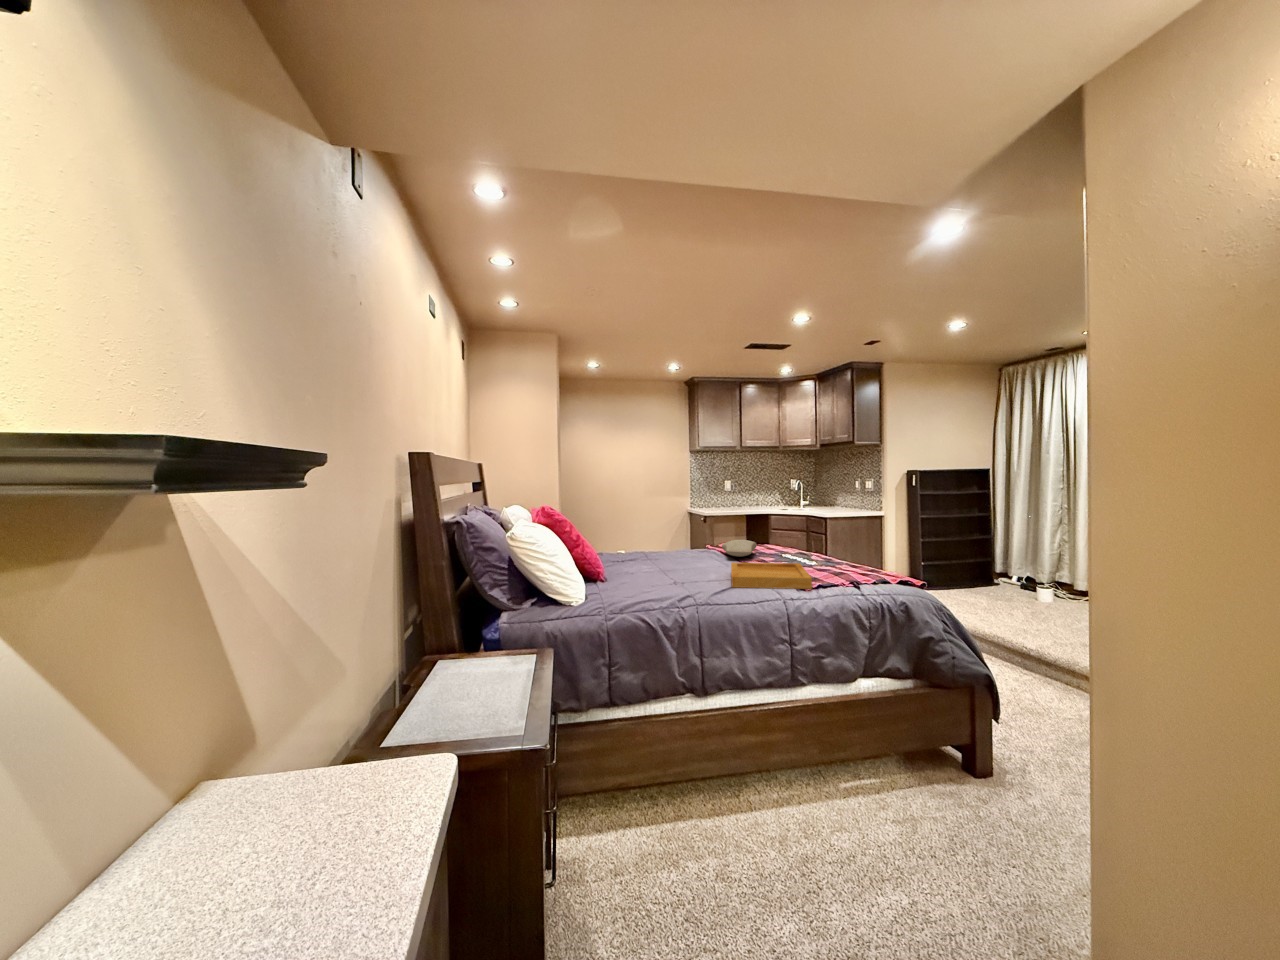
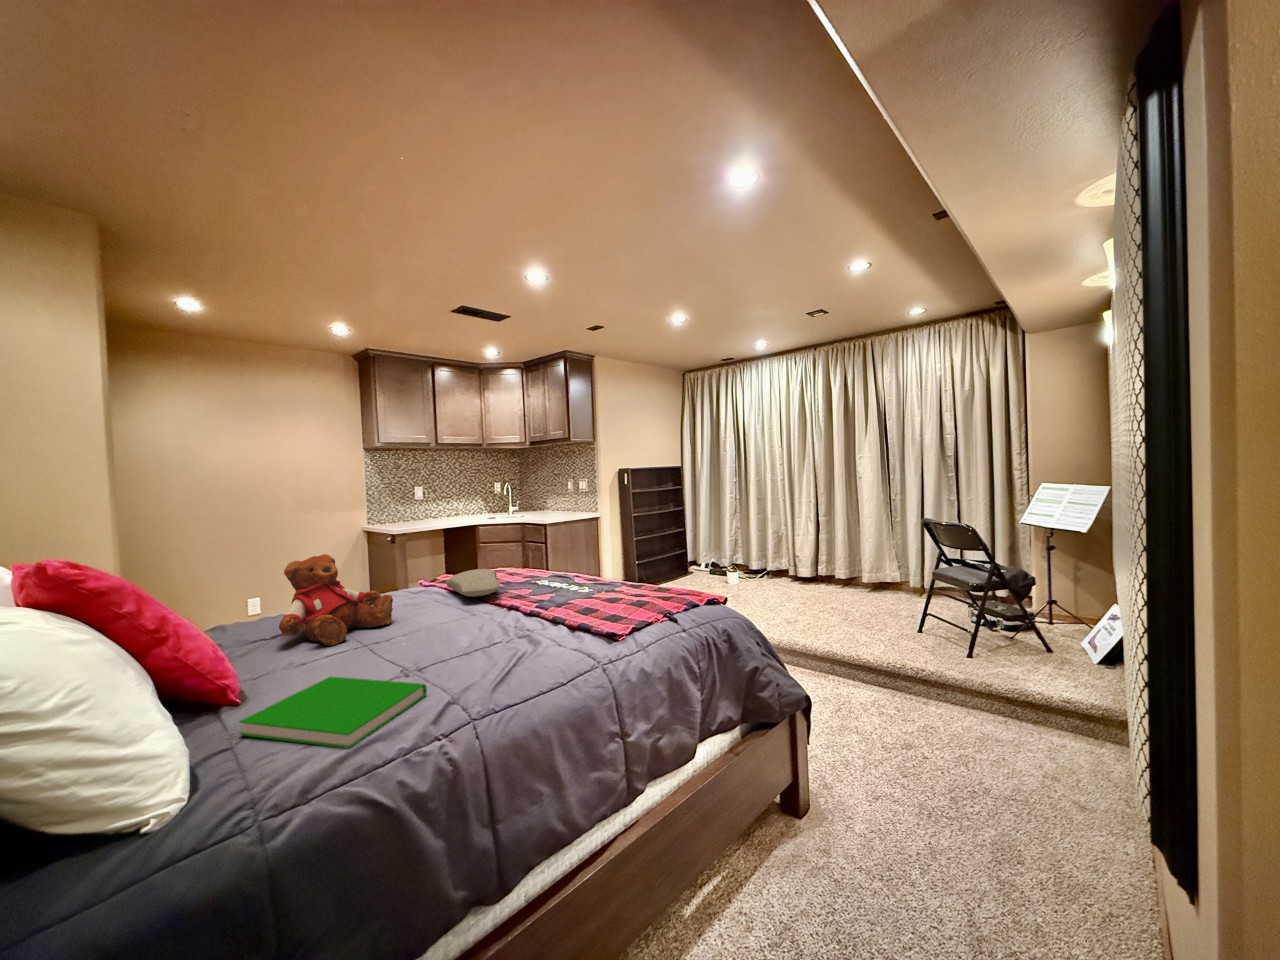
teddy bear: none [628,517,684,567] -> present [279,554,393,646]
tray: present [731,562,812,589] -> none [487,596,624,661]
book: none [606,575,682,600] -> present [239,677,427,749]

